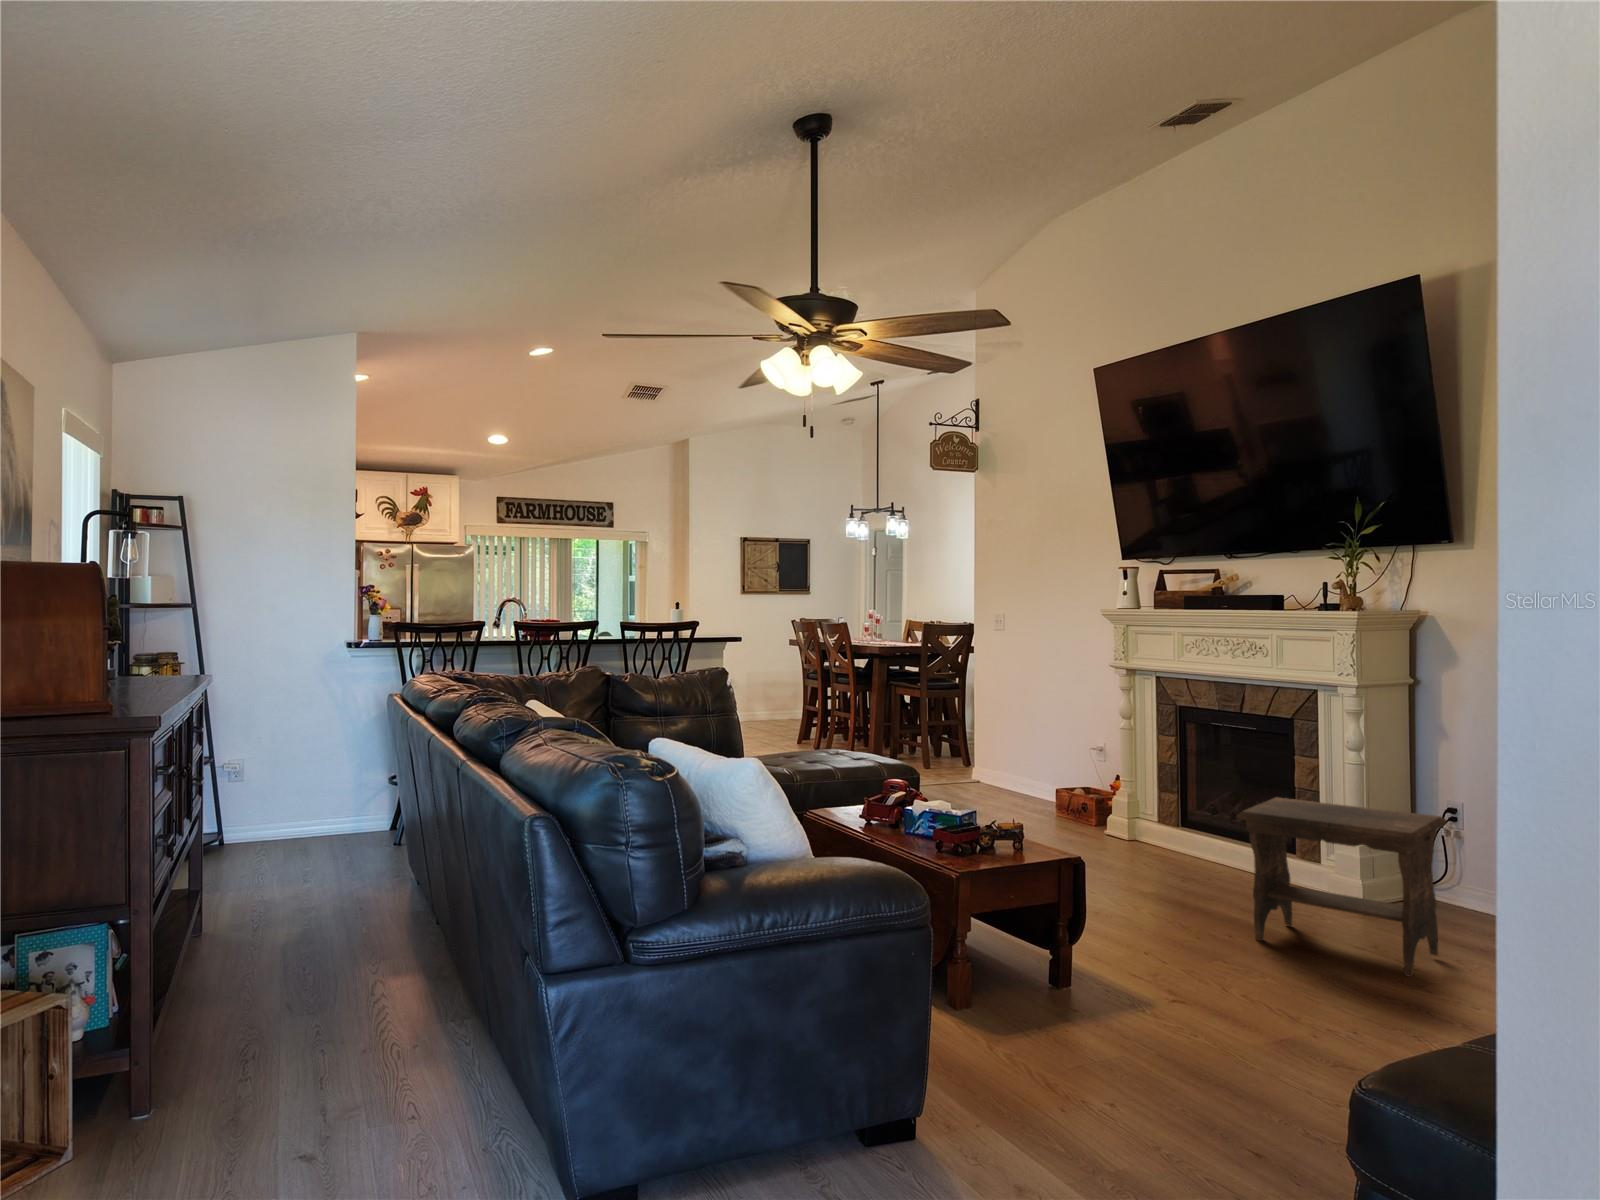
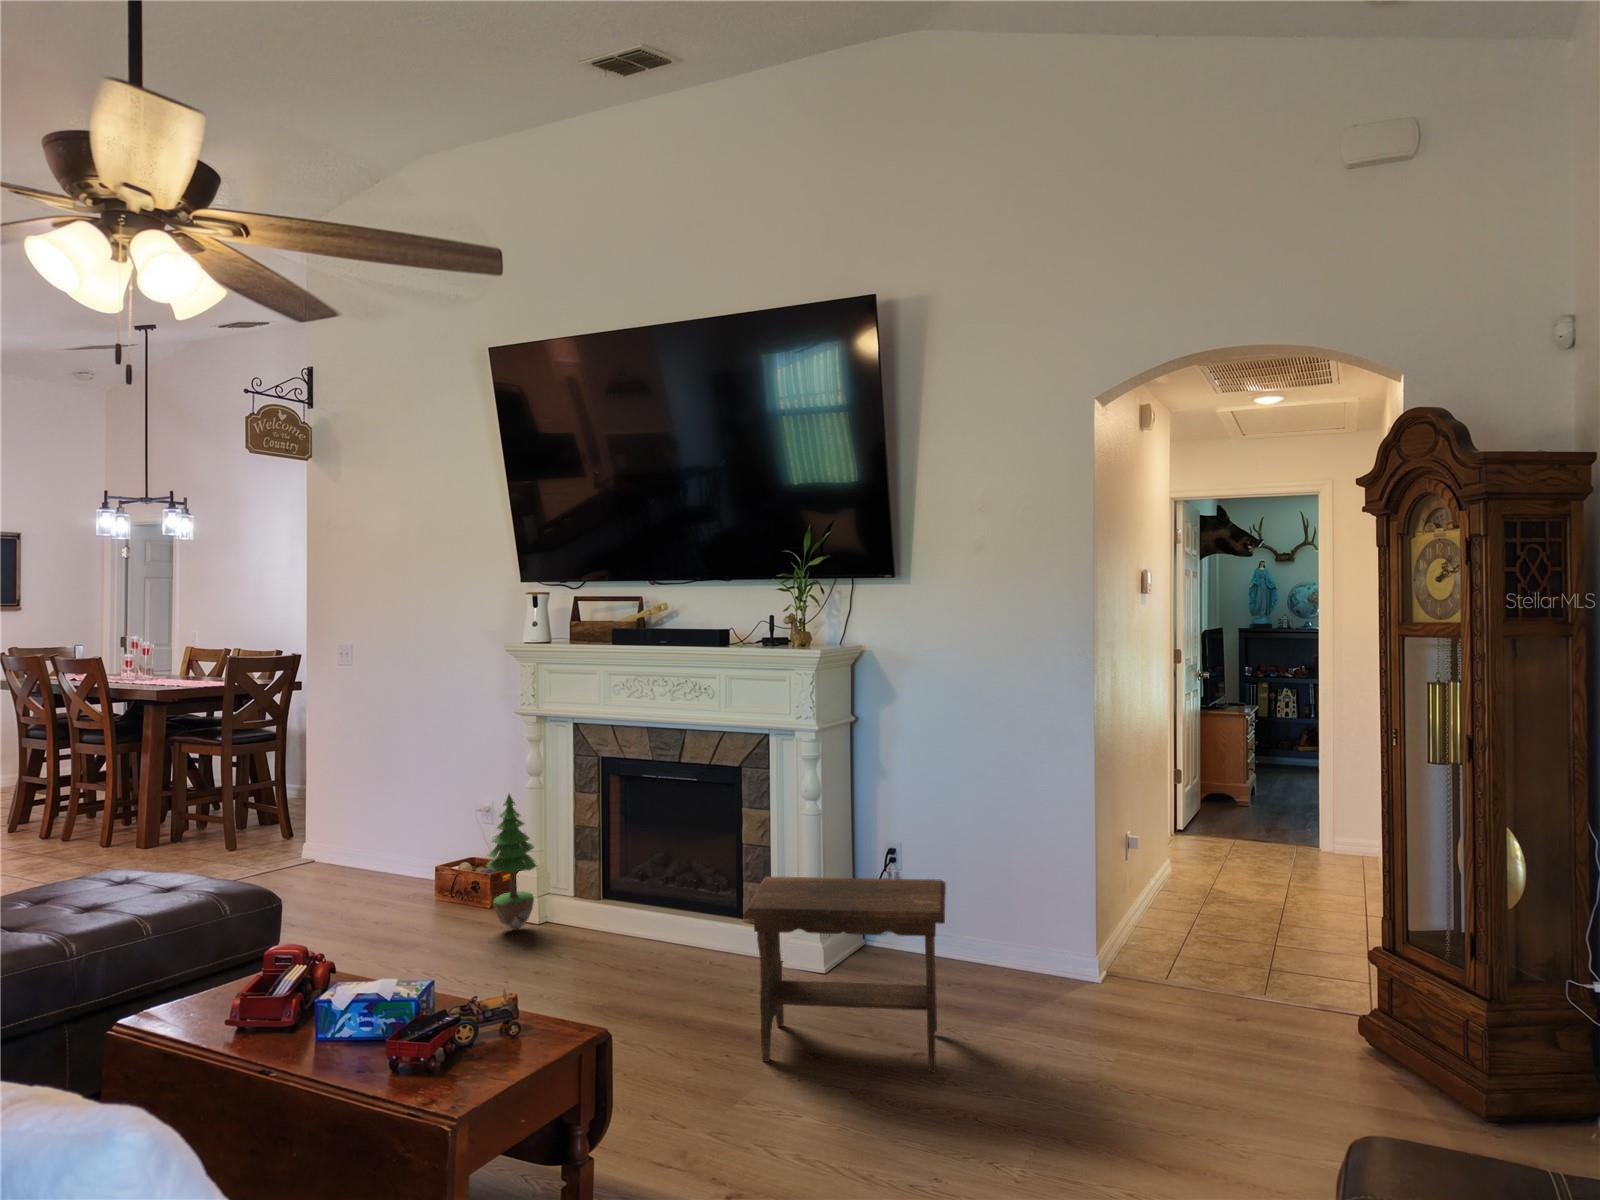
potted tree: none [1082,728,1124,840] -> present [487,794,537,930]

